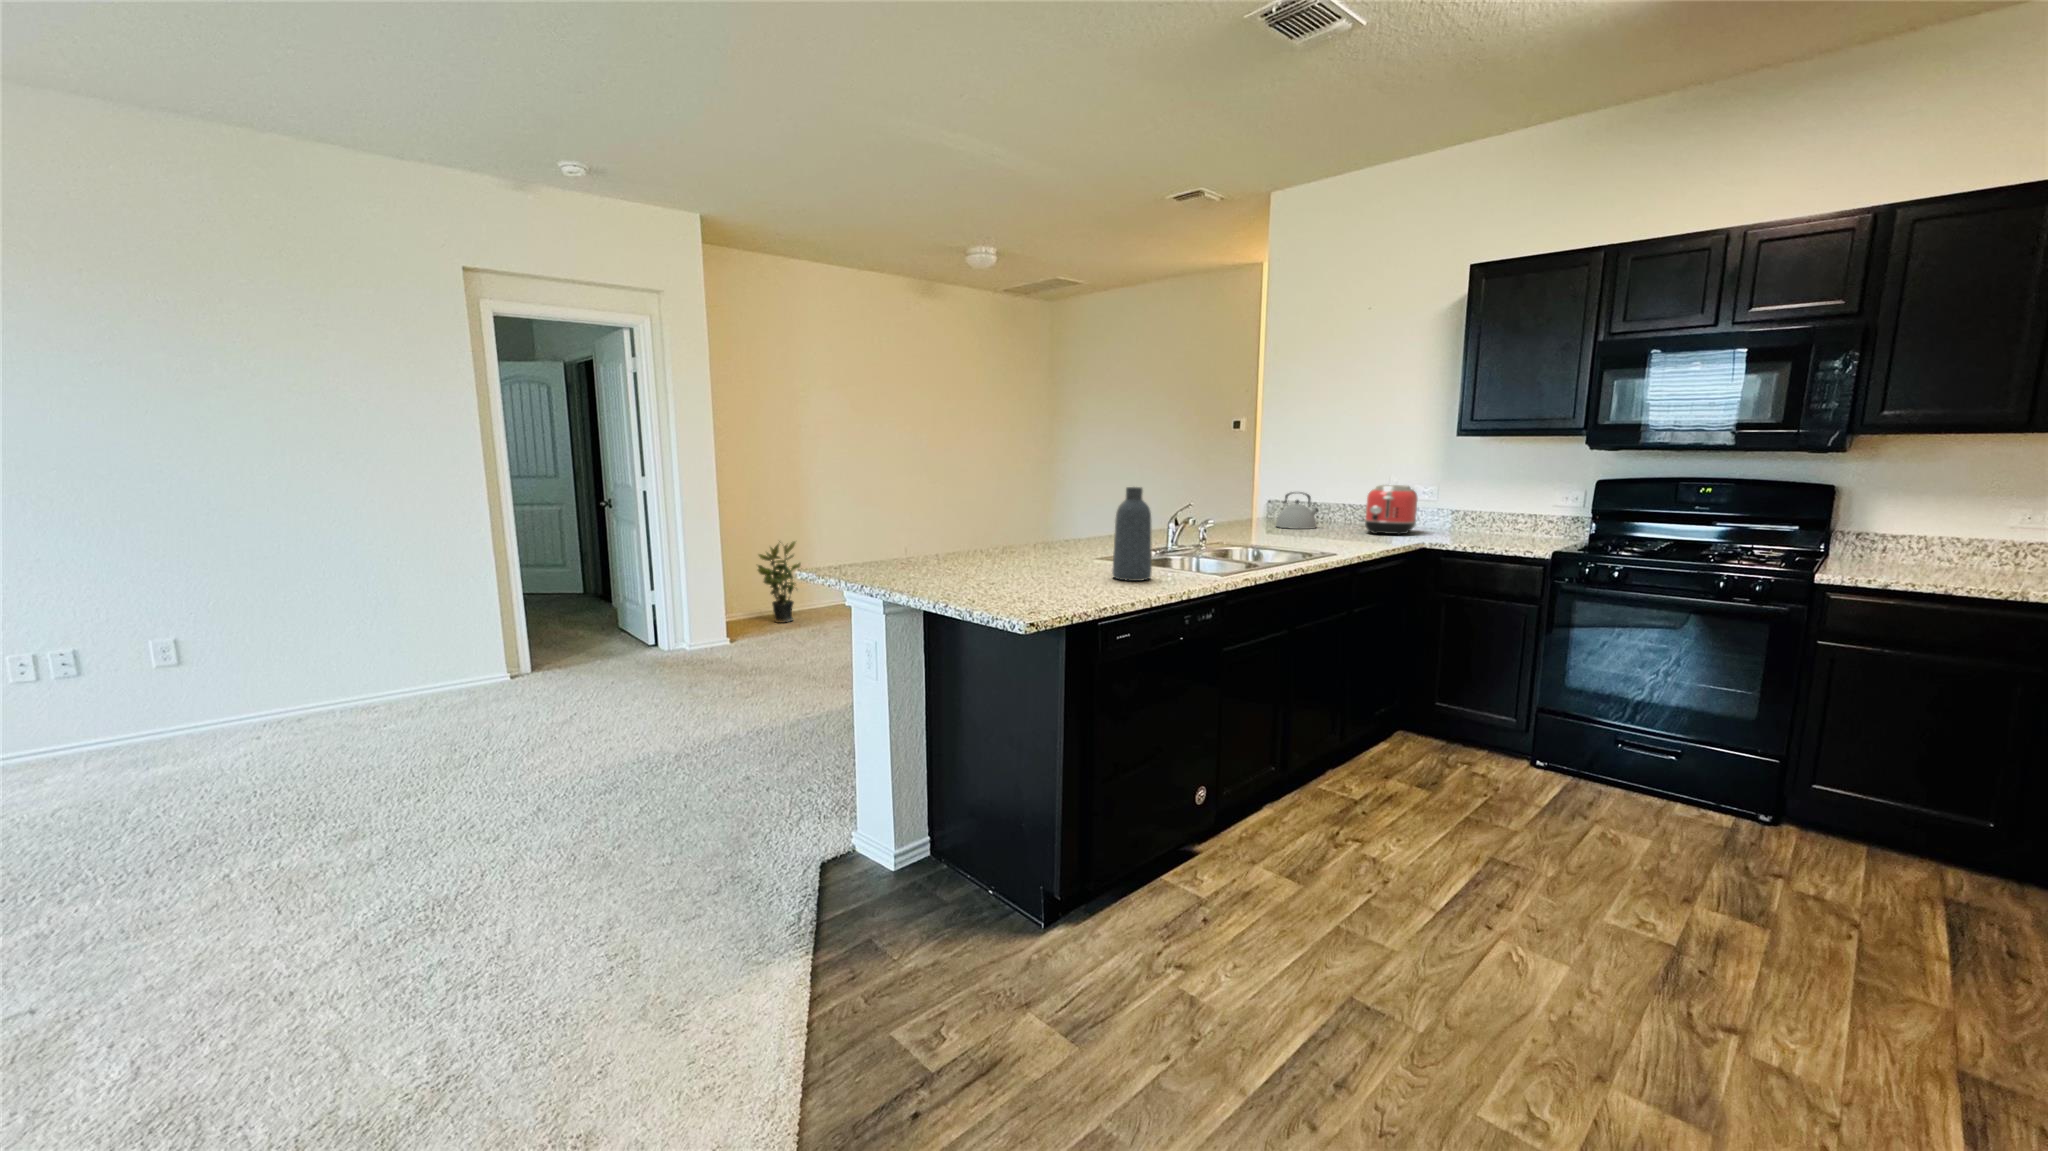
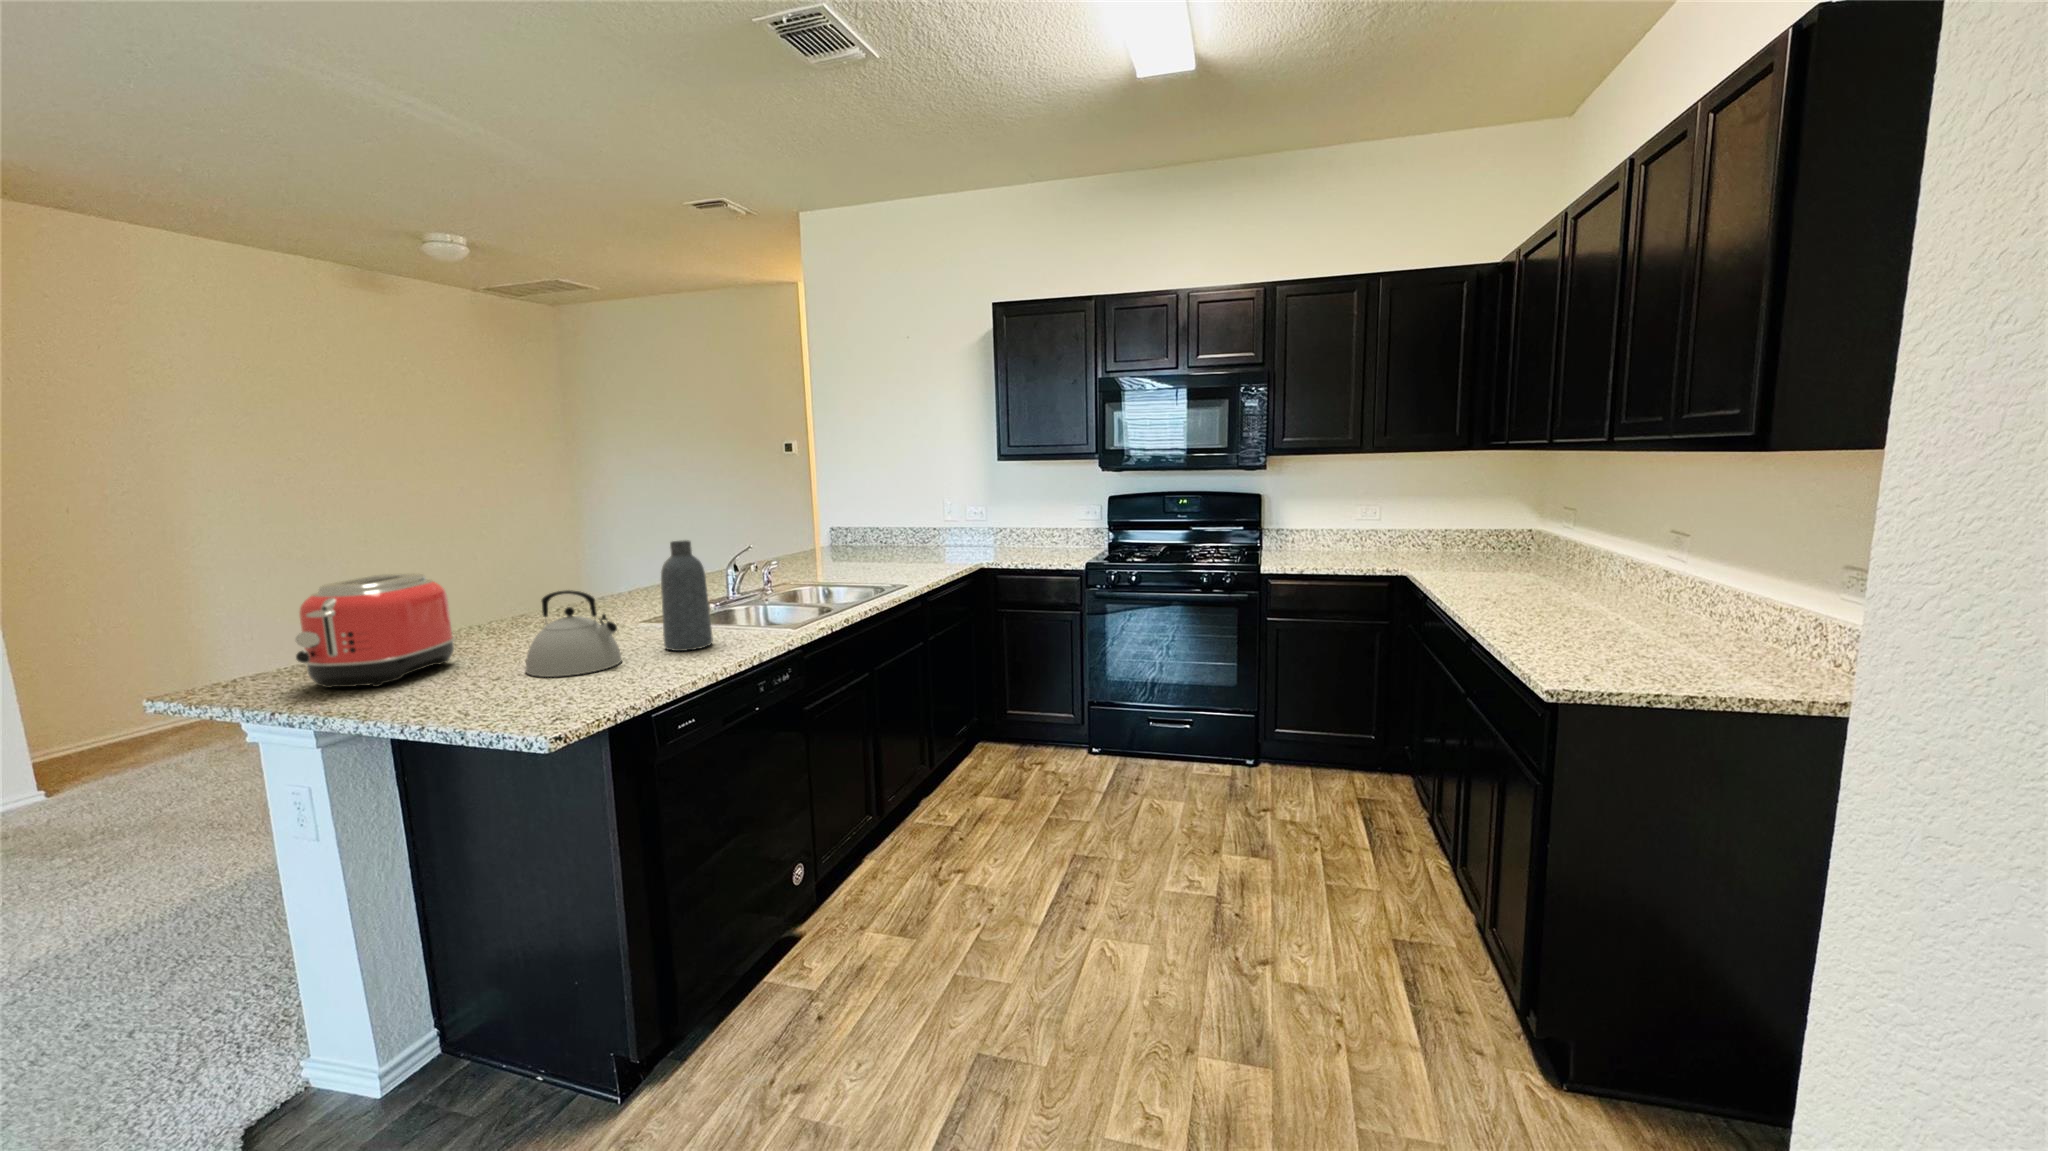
toaster: present [1365,485,1418,535] -> present [295,573,455,688]
kettle: present [1276,492,1319,529] -> present [526,590,622,677]
potted plant: present [758,541,801,623] -> none [73,630,172,756]

